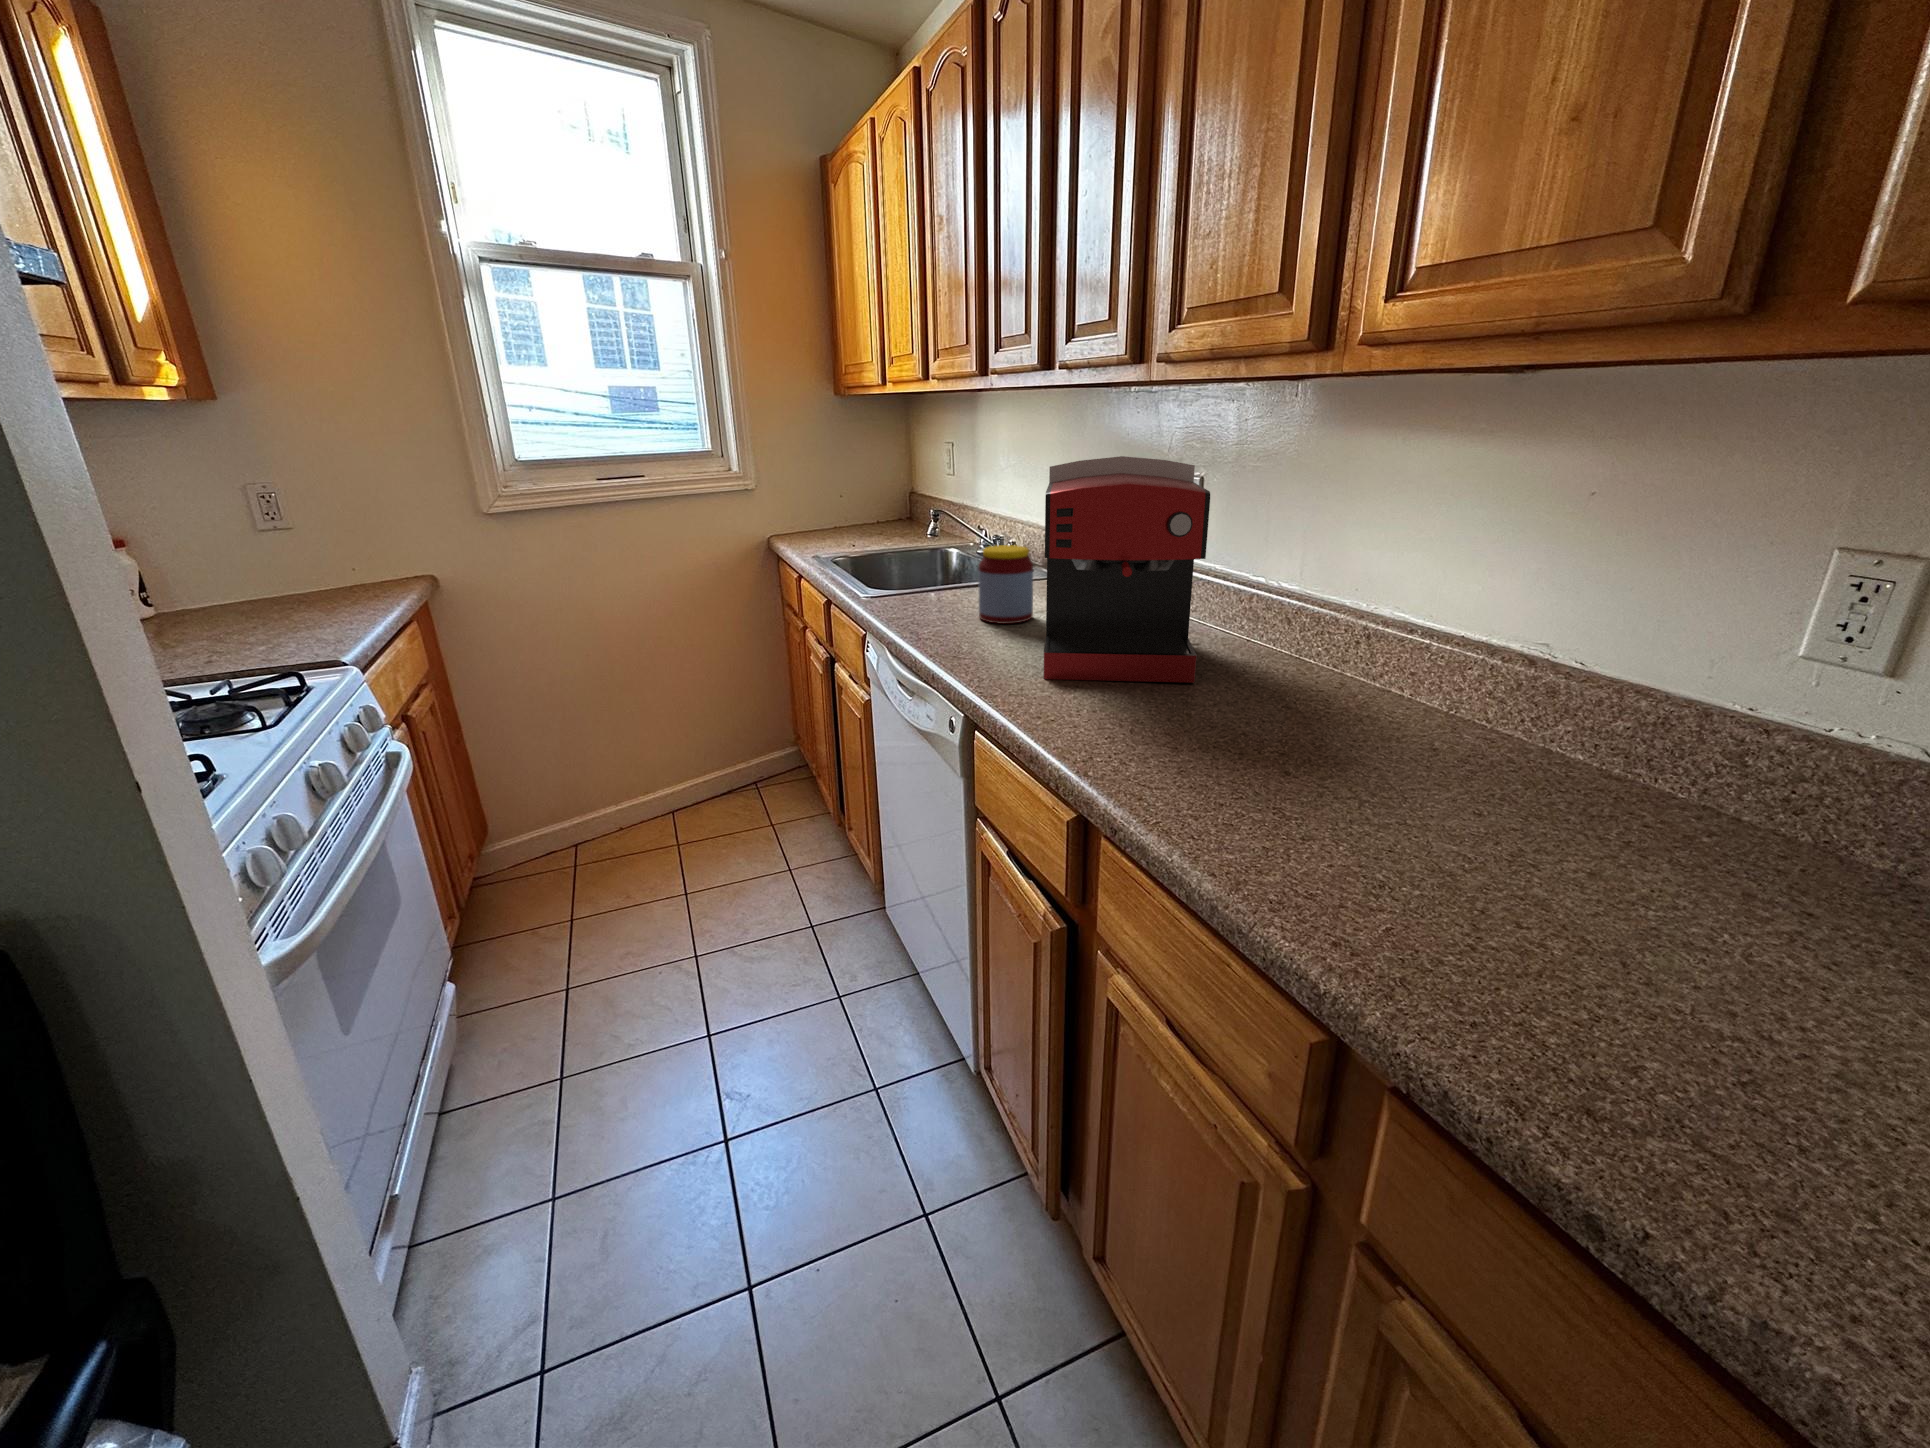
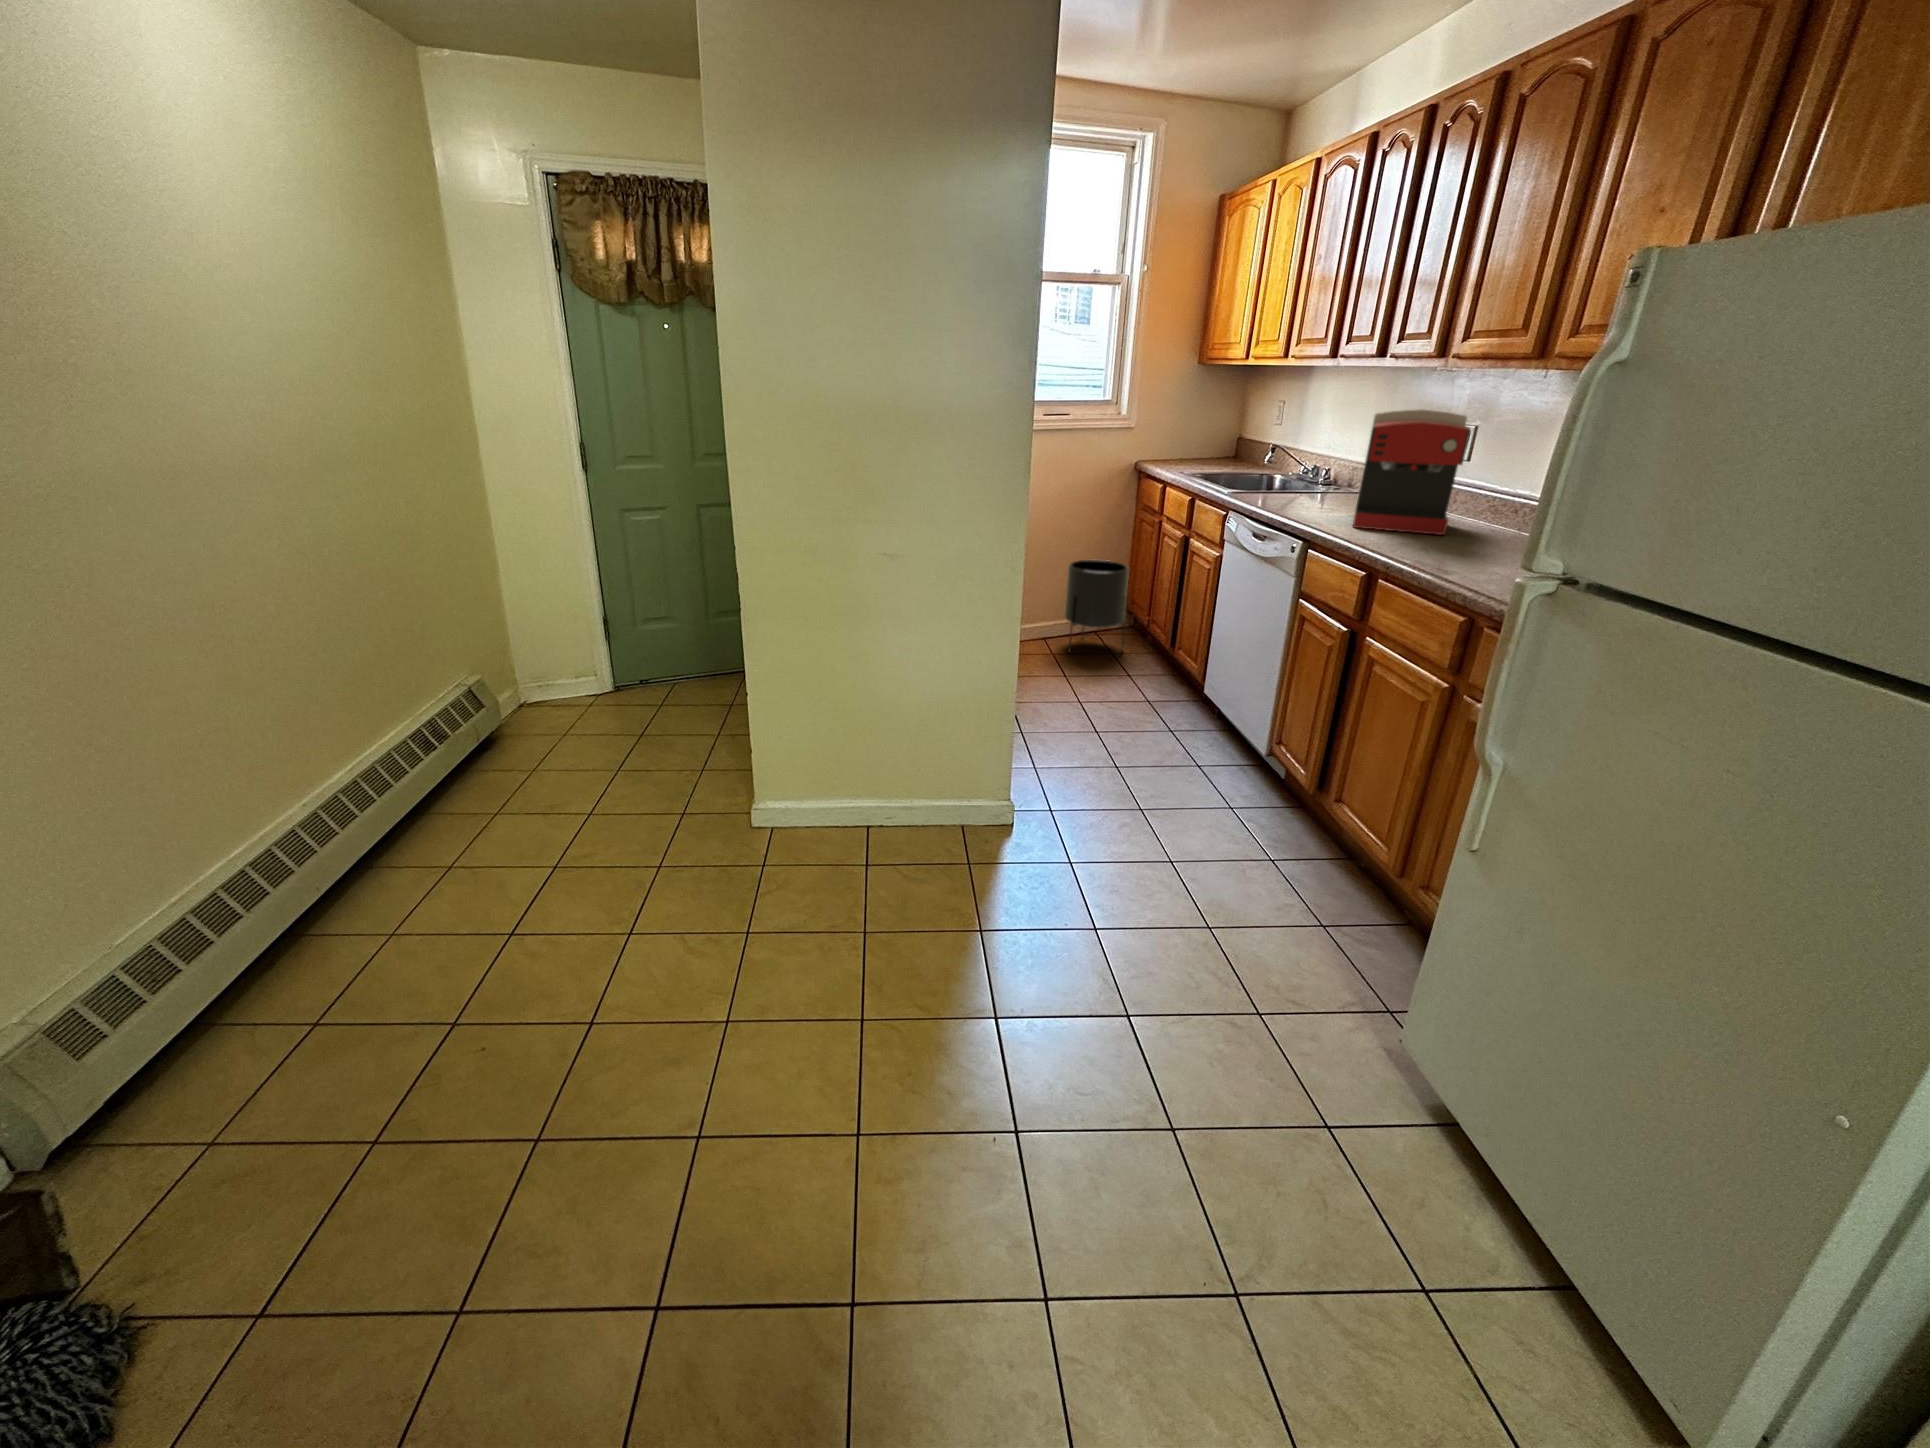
jar: present [978,545,1033,624] -> none [1307,463,1350,509]
planter: none [685,684,792,832] -> present [1064,560,1129,650]

